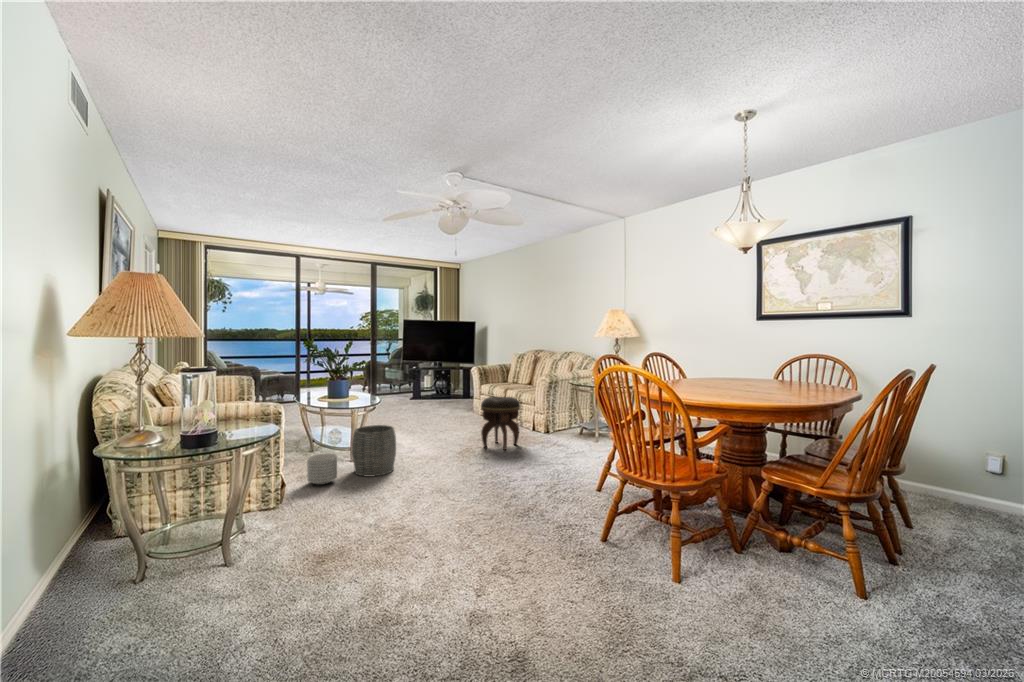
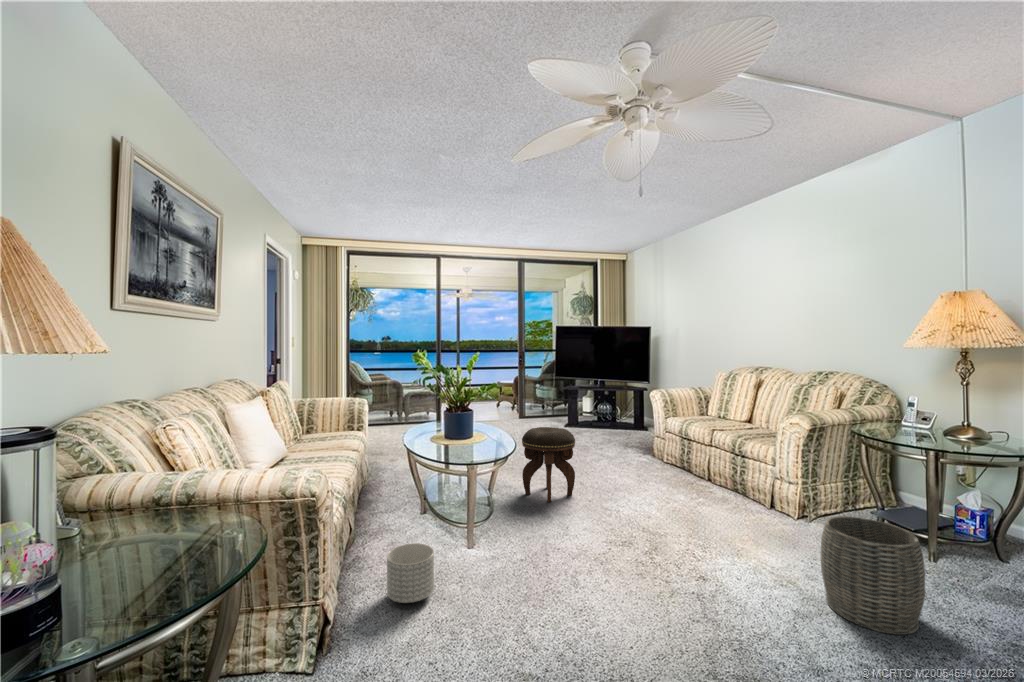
footstool: present [481,397,520,450] -> present [522,427,575,502]
woven basket: present [352,425,396,476] -> present [821,516,925,635]

